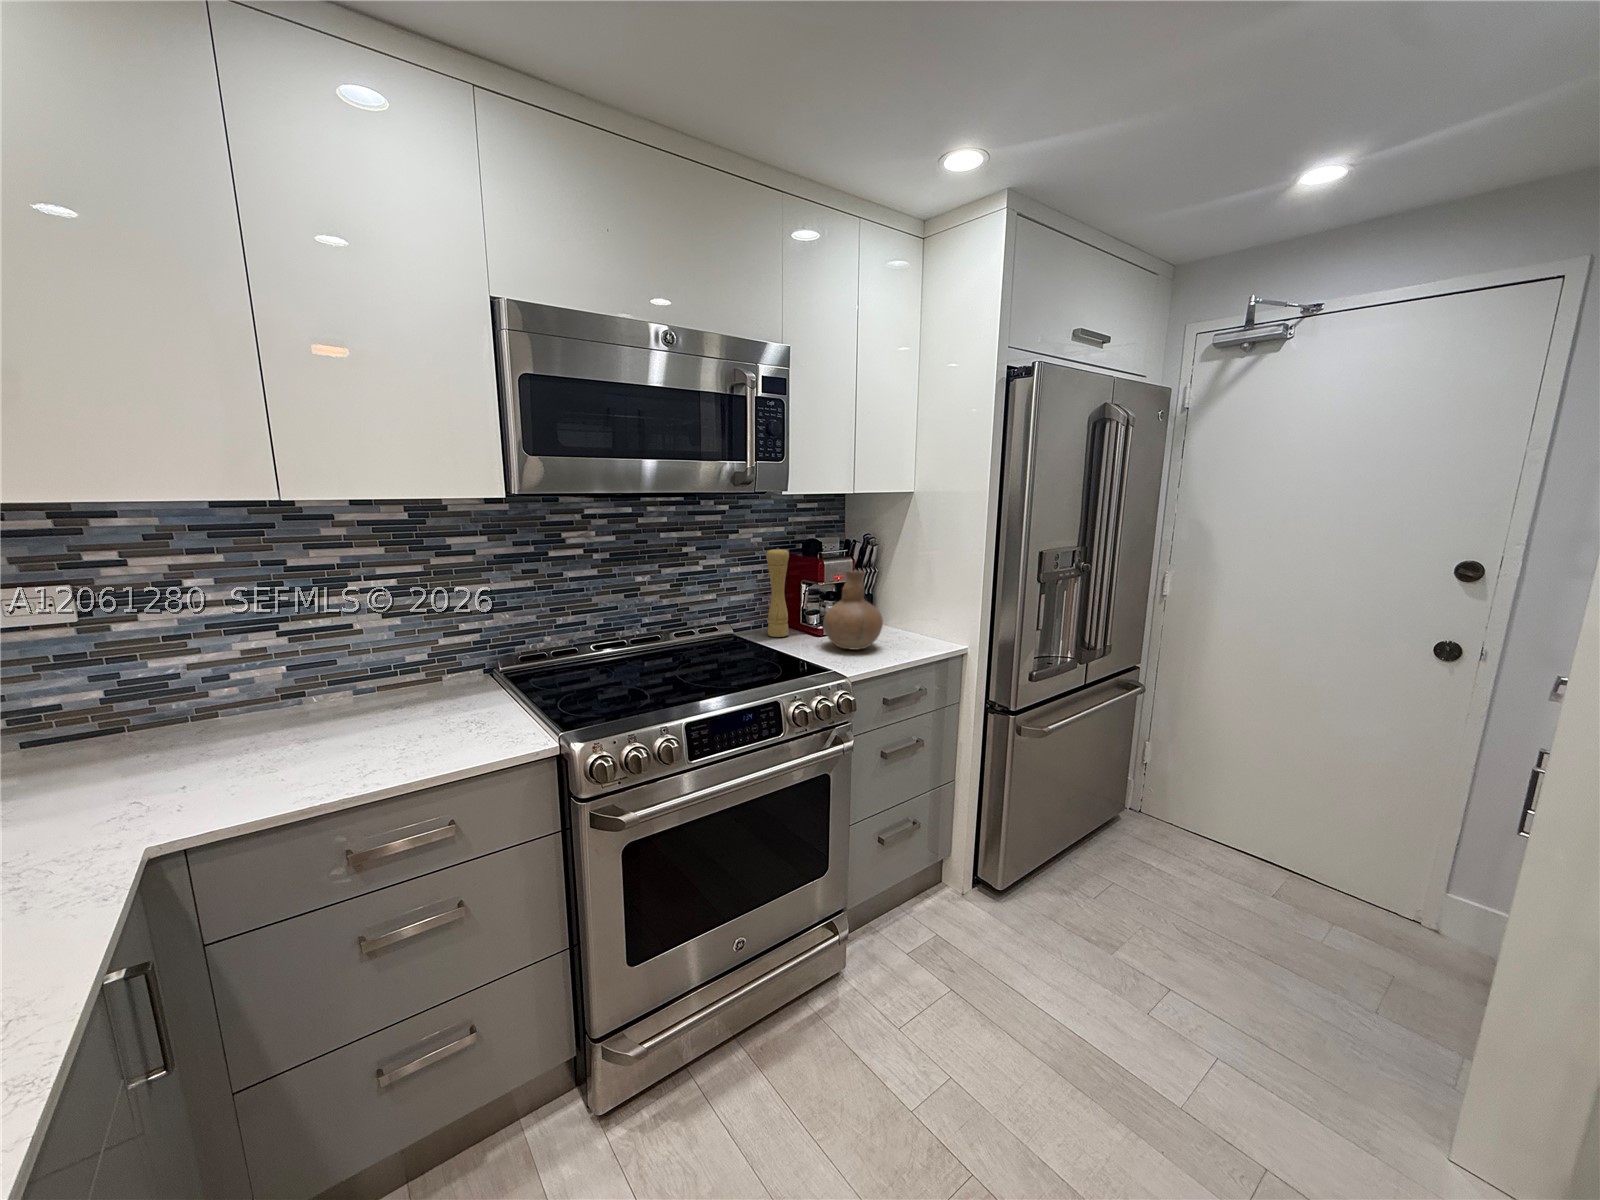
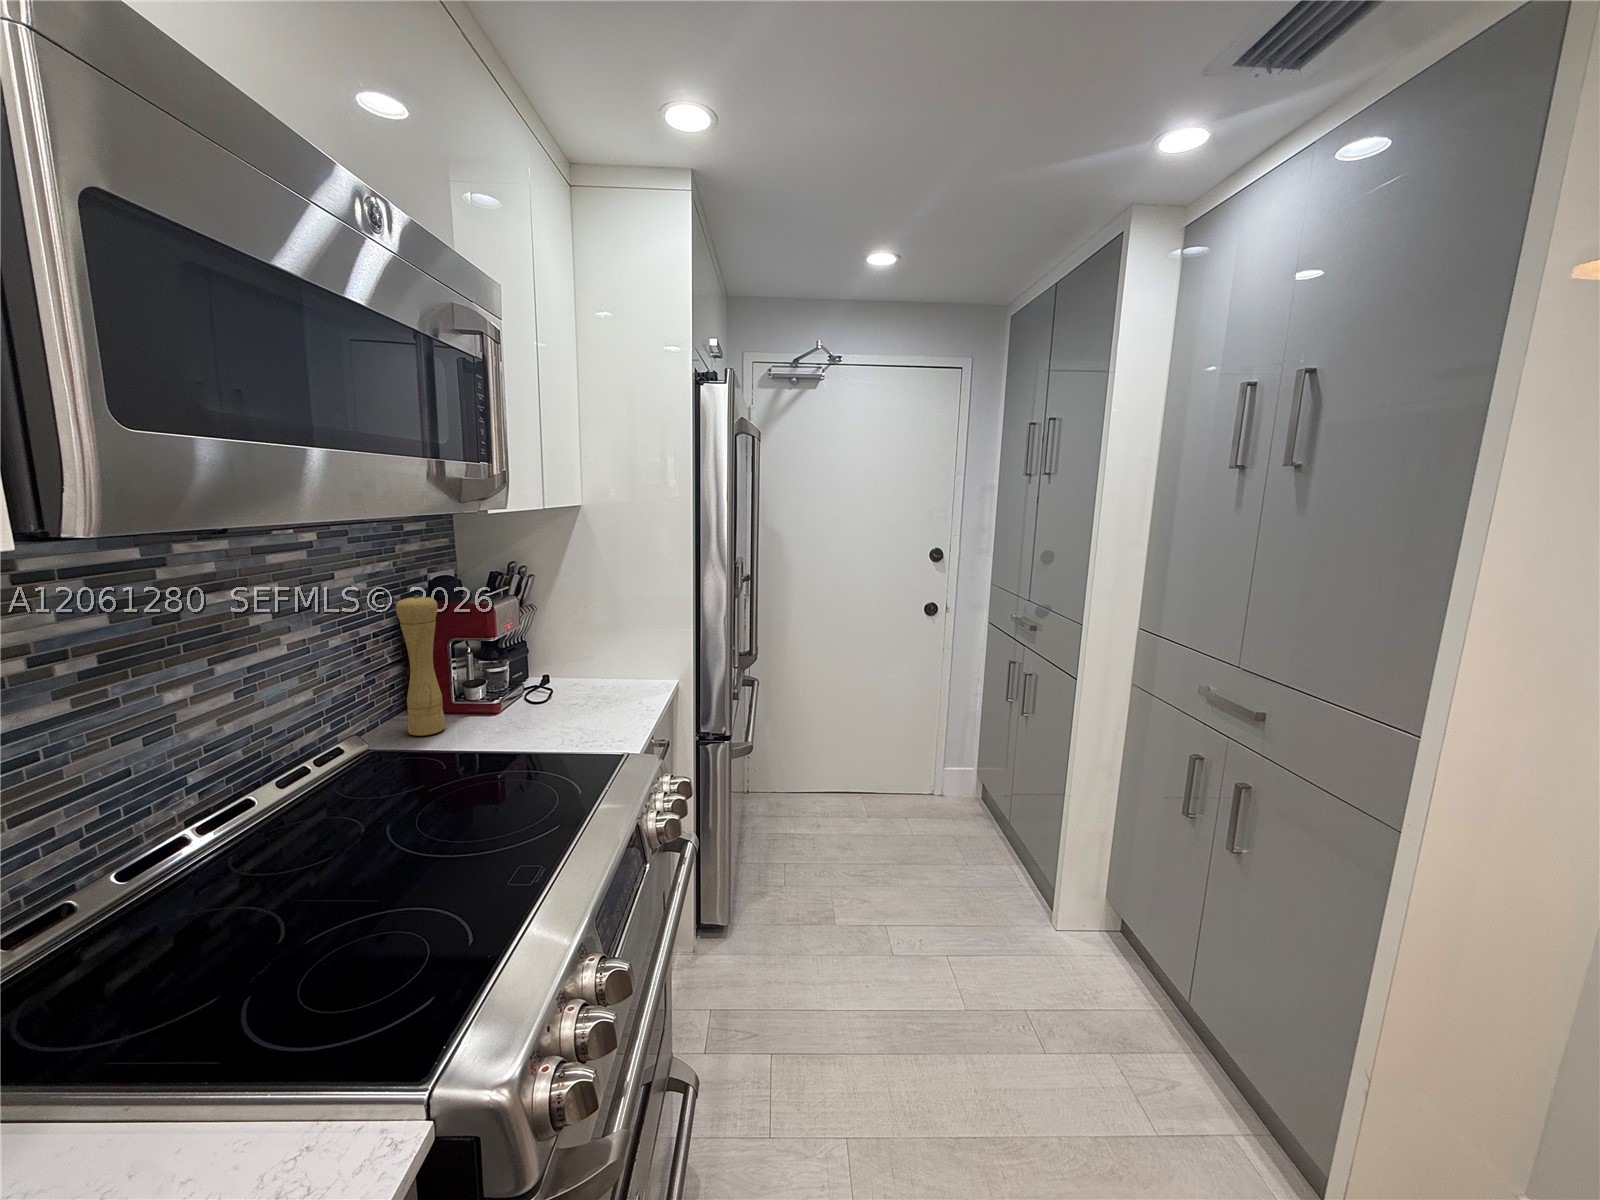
vase: present [823,571,883,650] -> none [519,614,605,723]

